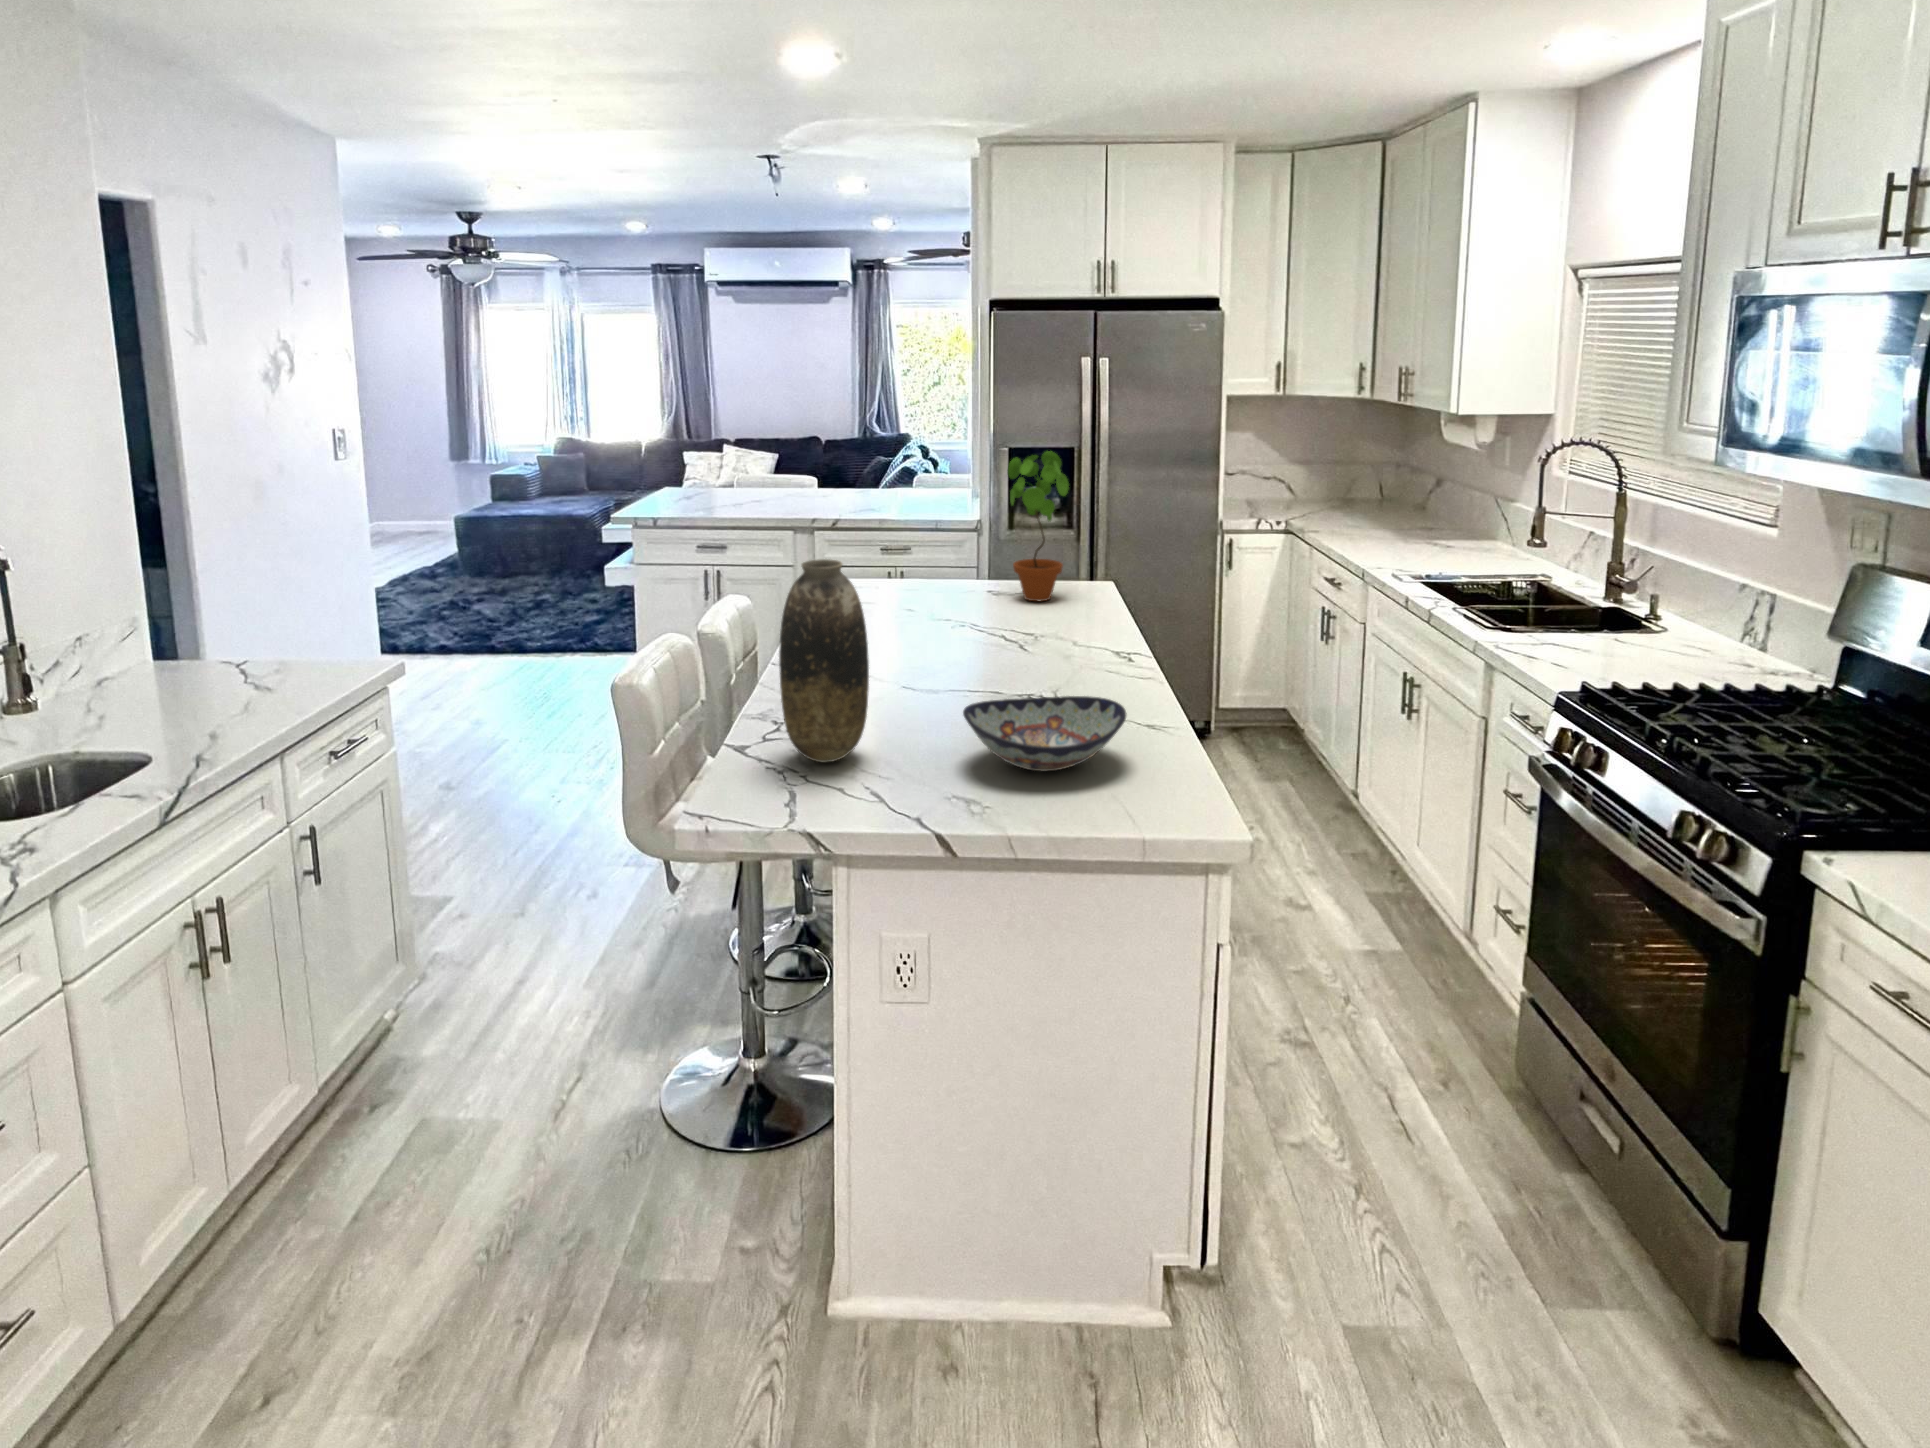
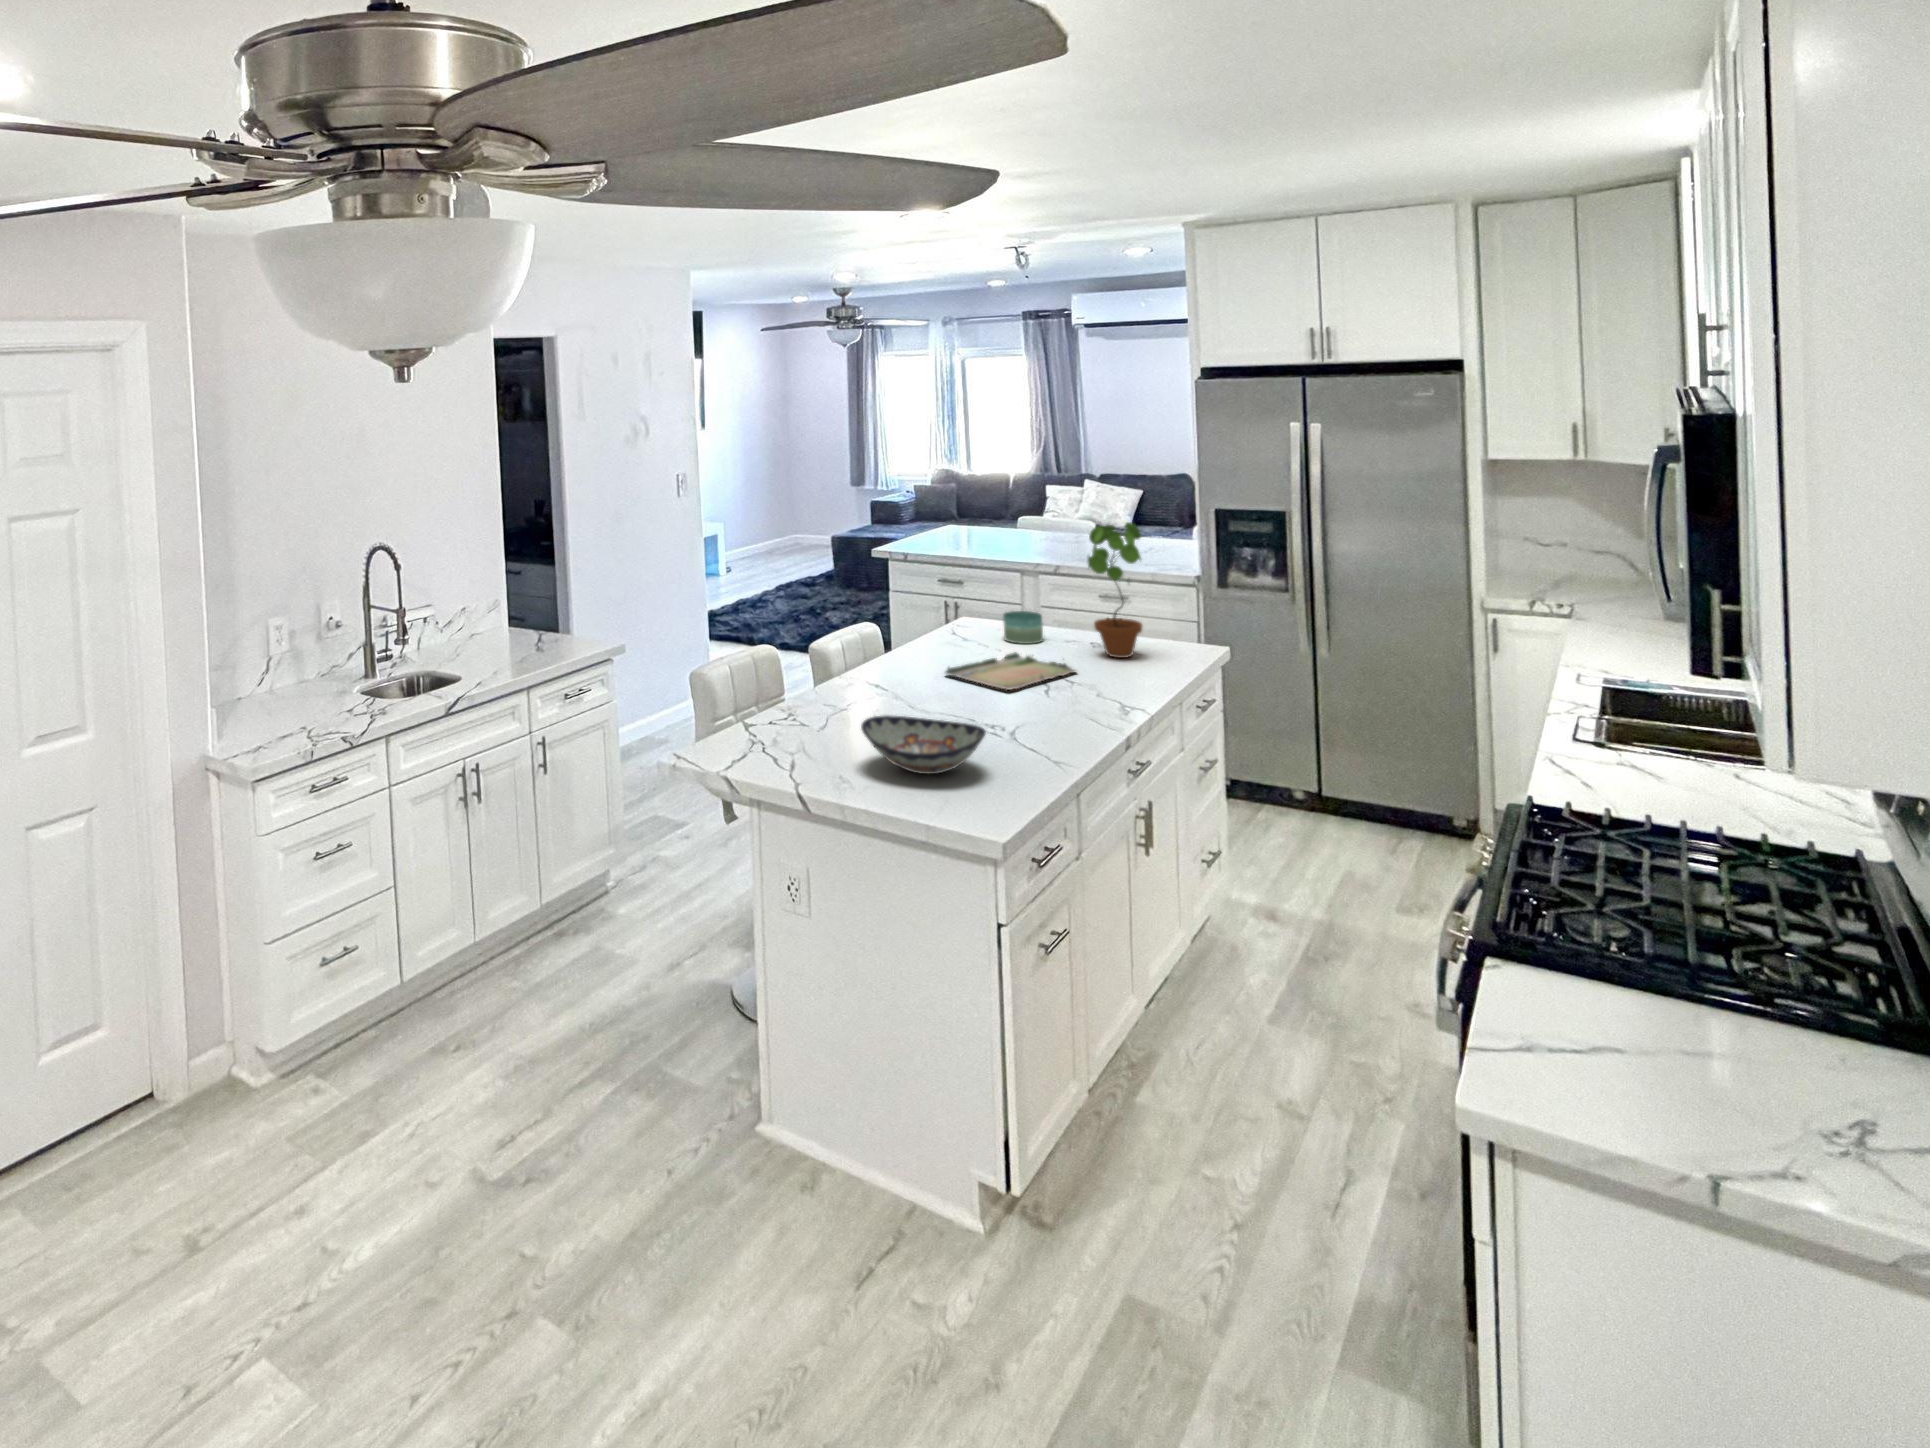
vase: present [779,559,869,762] -> none [755,598,817,741]
candle: none [900,562,943,599] -> present [1003,611,1043,644]
tray: none [897,606,1029,651] -> present [945,652,1076,690]

